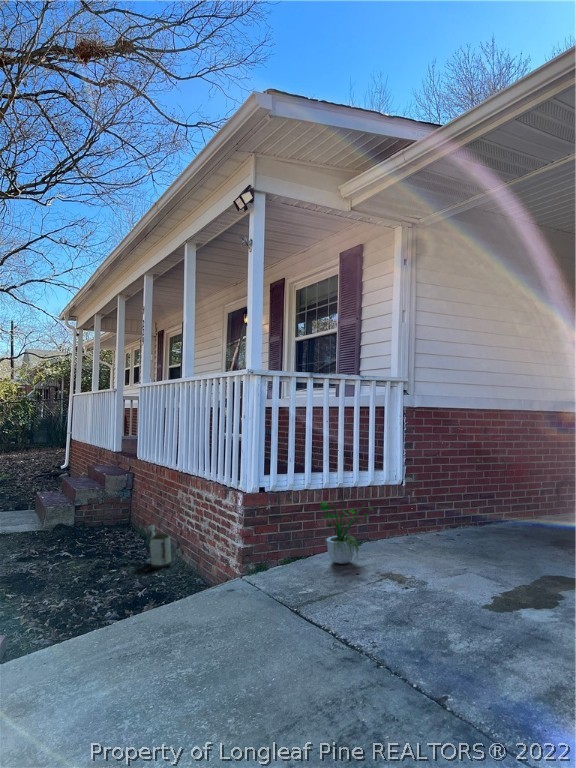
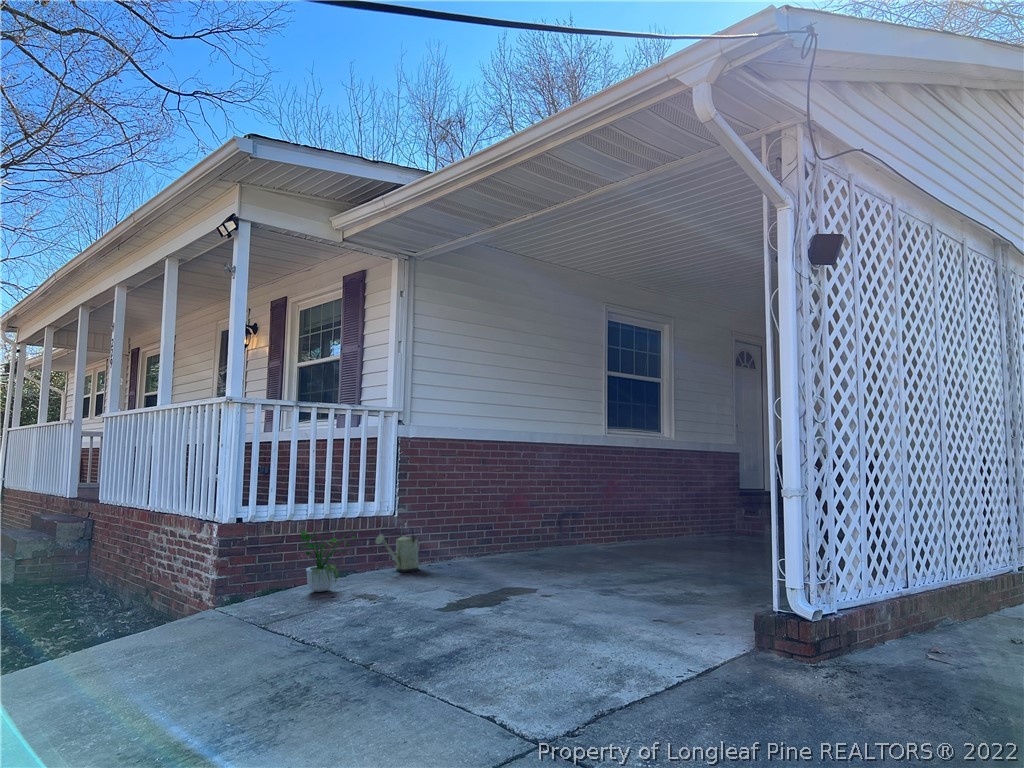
watering can: present [147,524,171,568] -> present [376,528,419,572]

